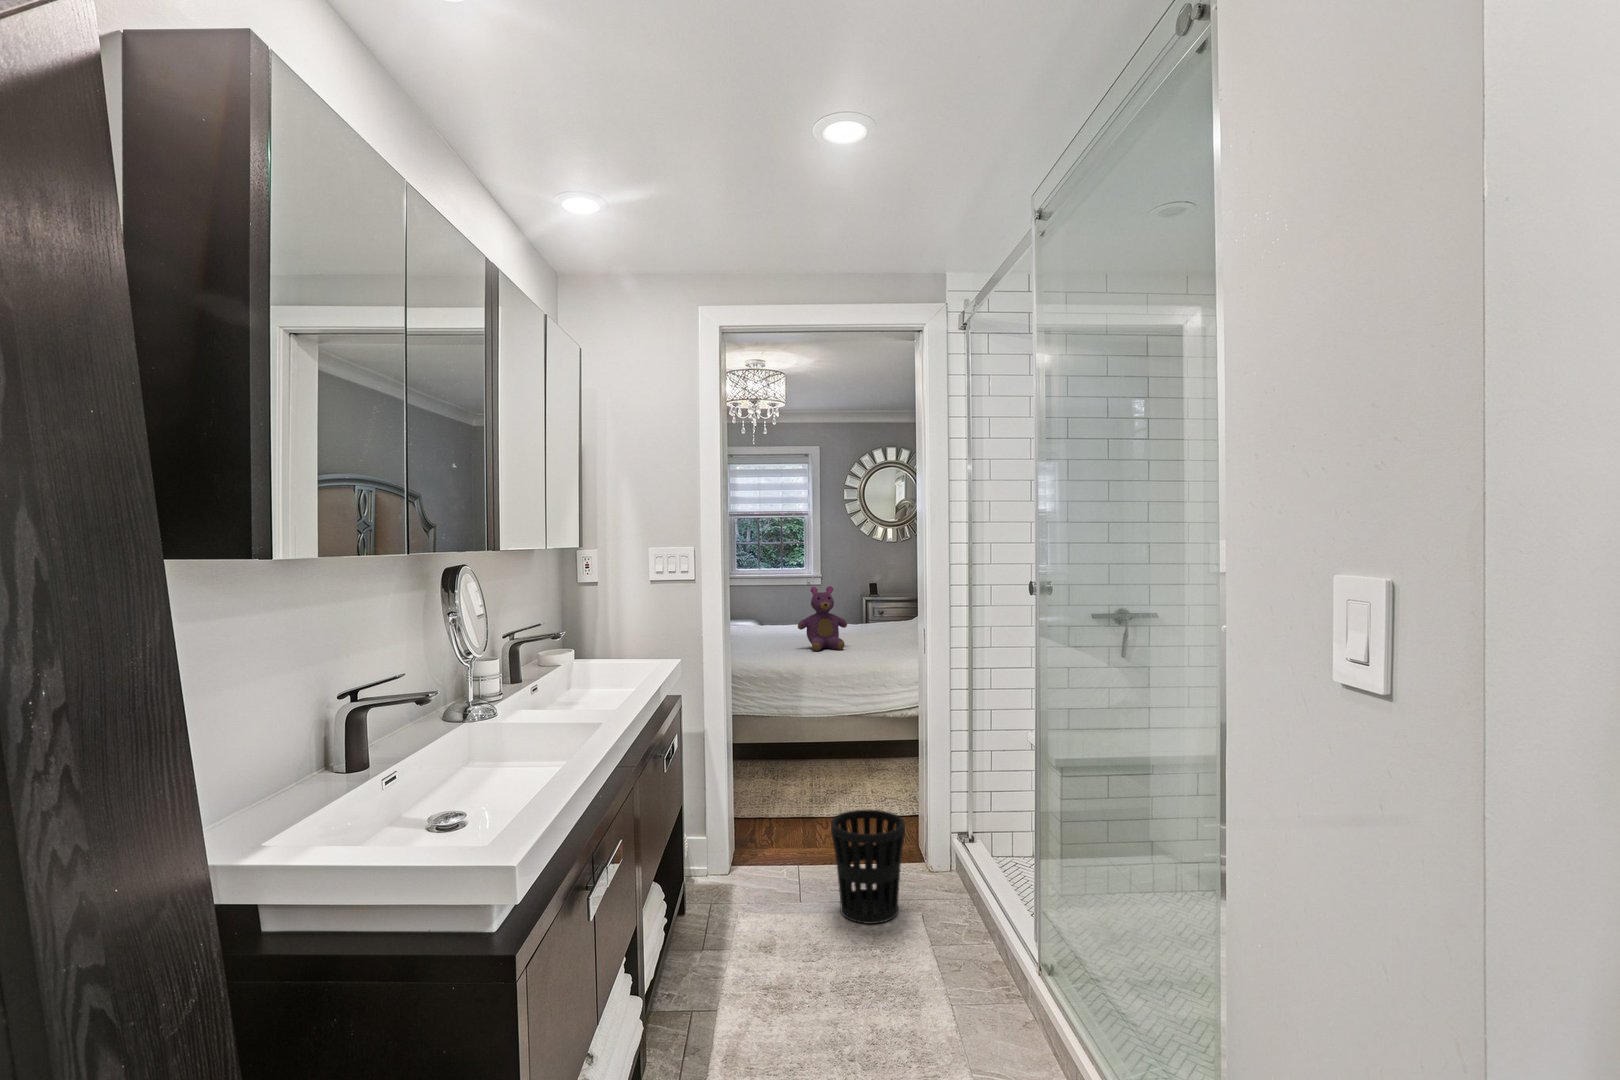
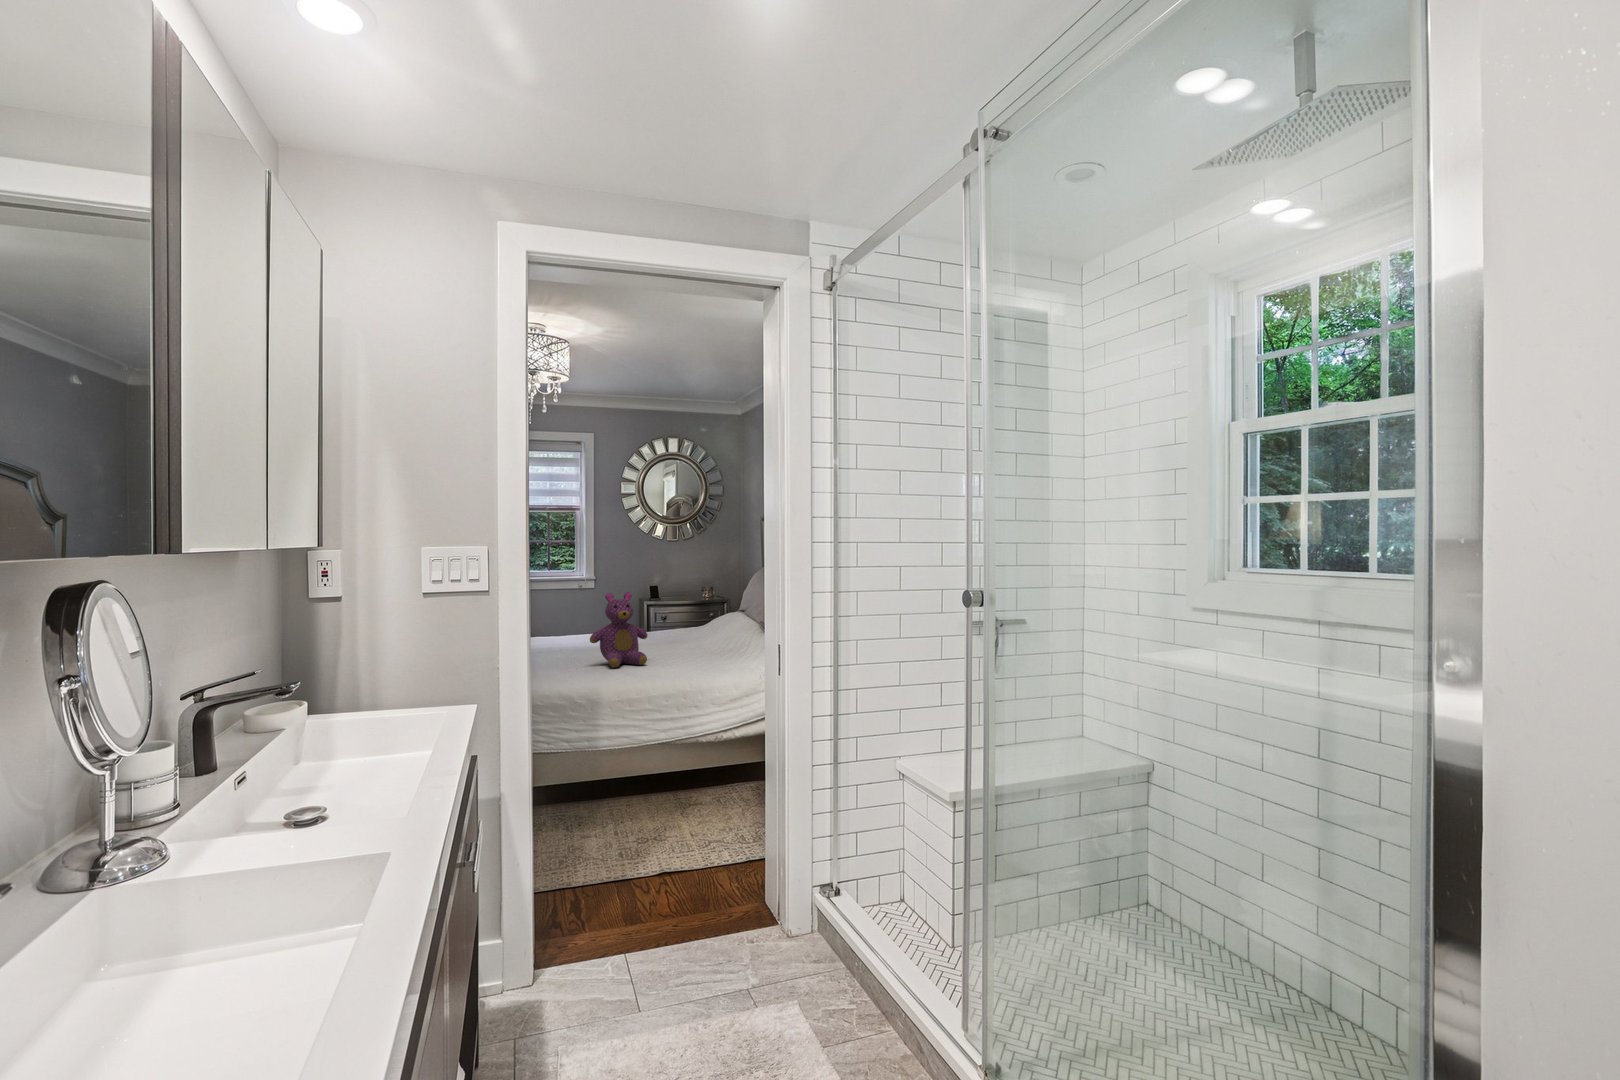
wastebasket: present [831,810,905,924] -> none [686,877,780,1032]

